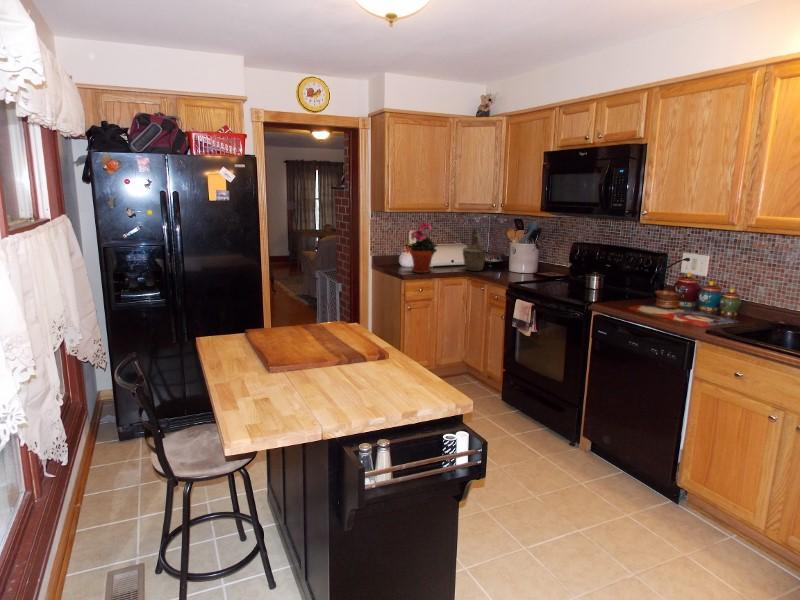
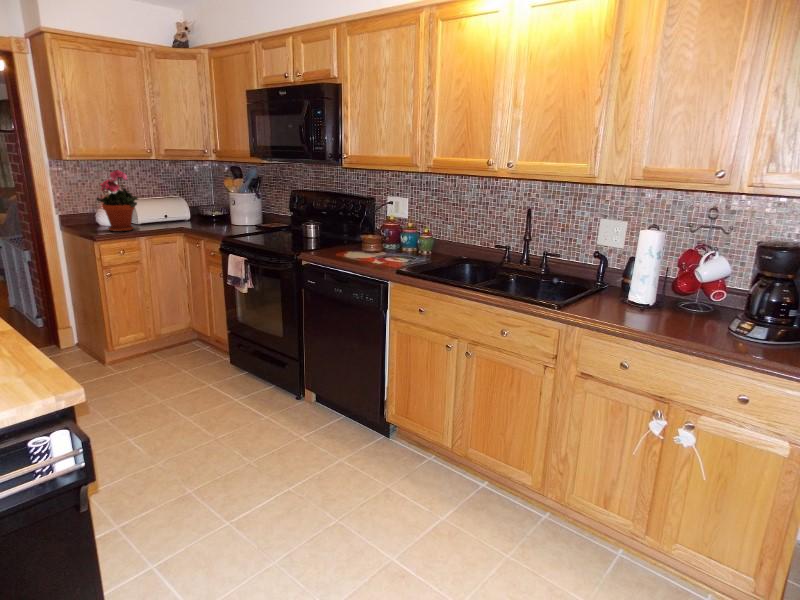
bottle: present [463,227,486,271] -> none [172,176,201,226]

